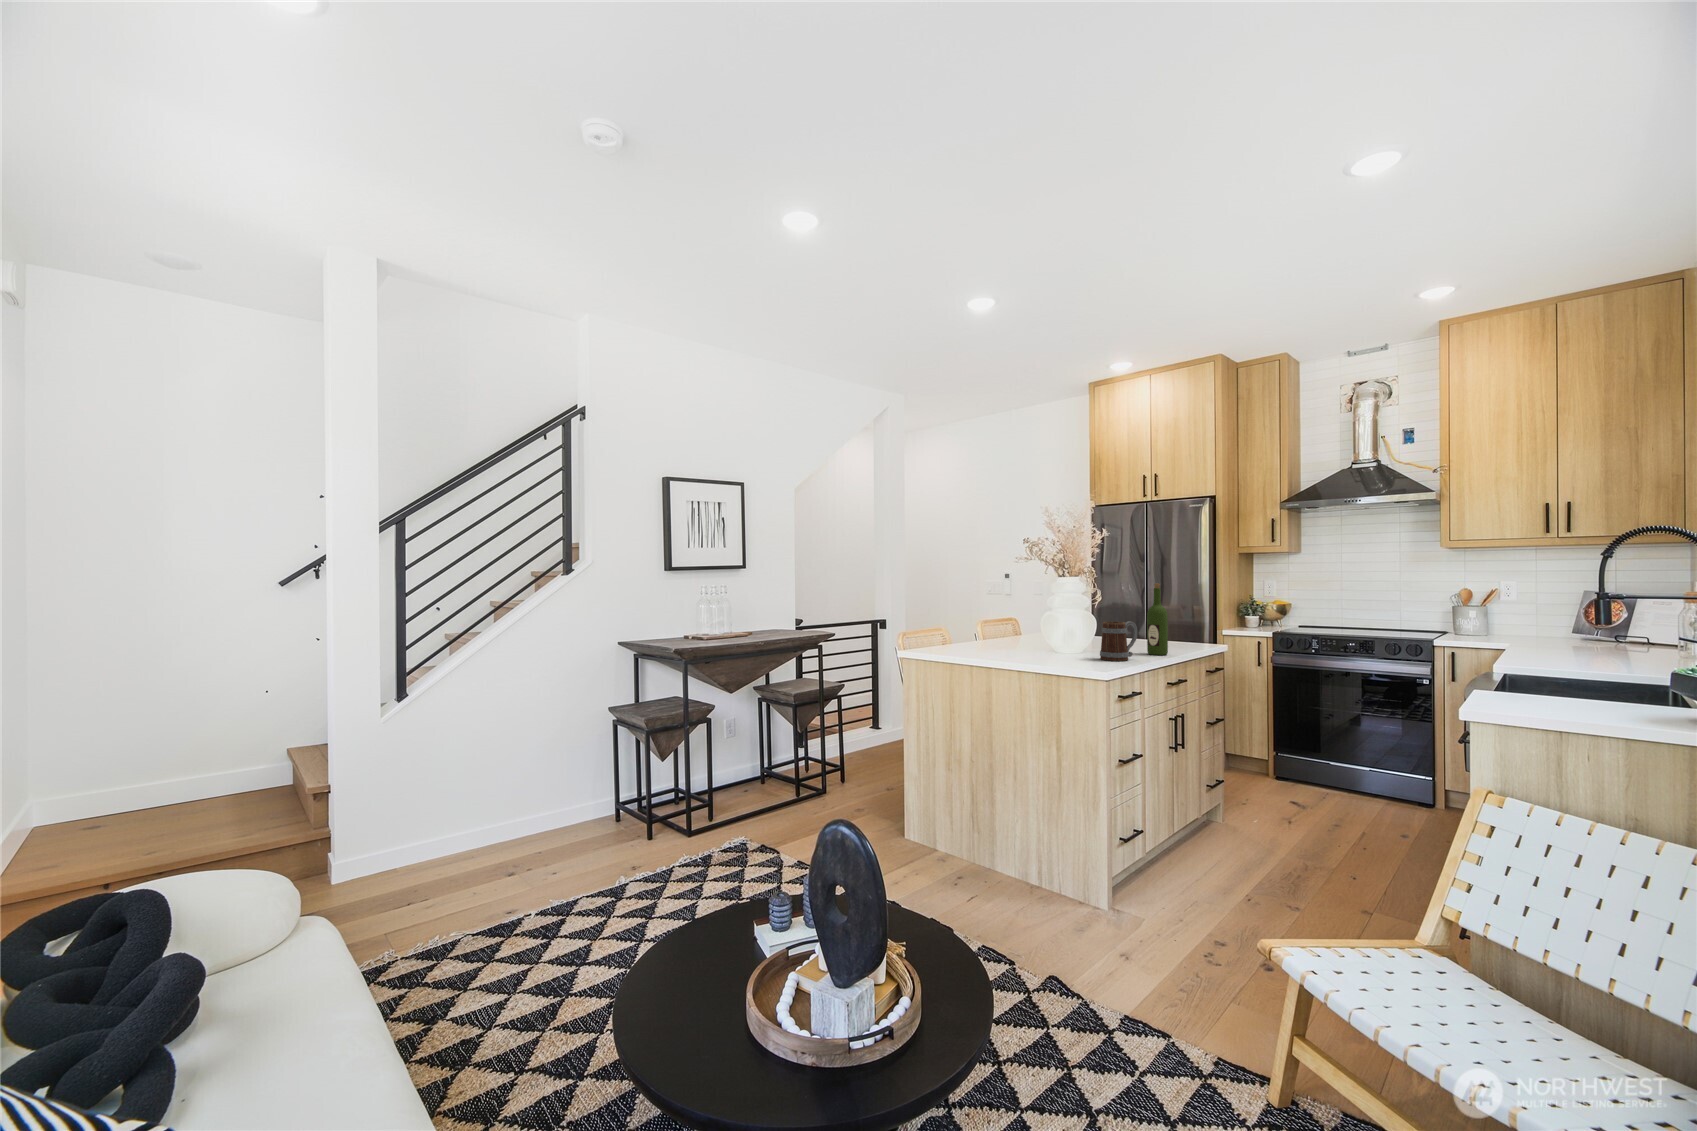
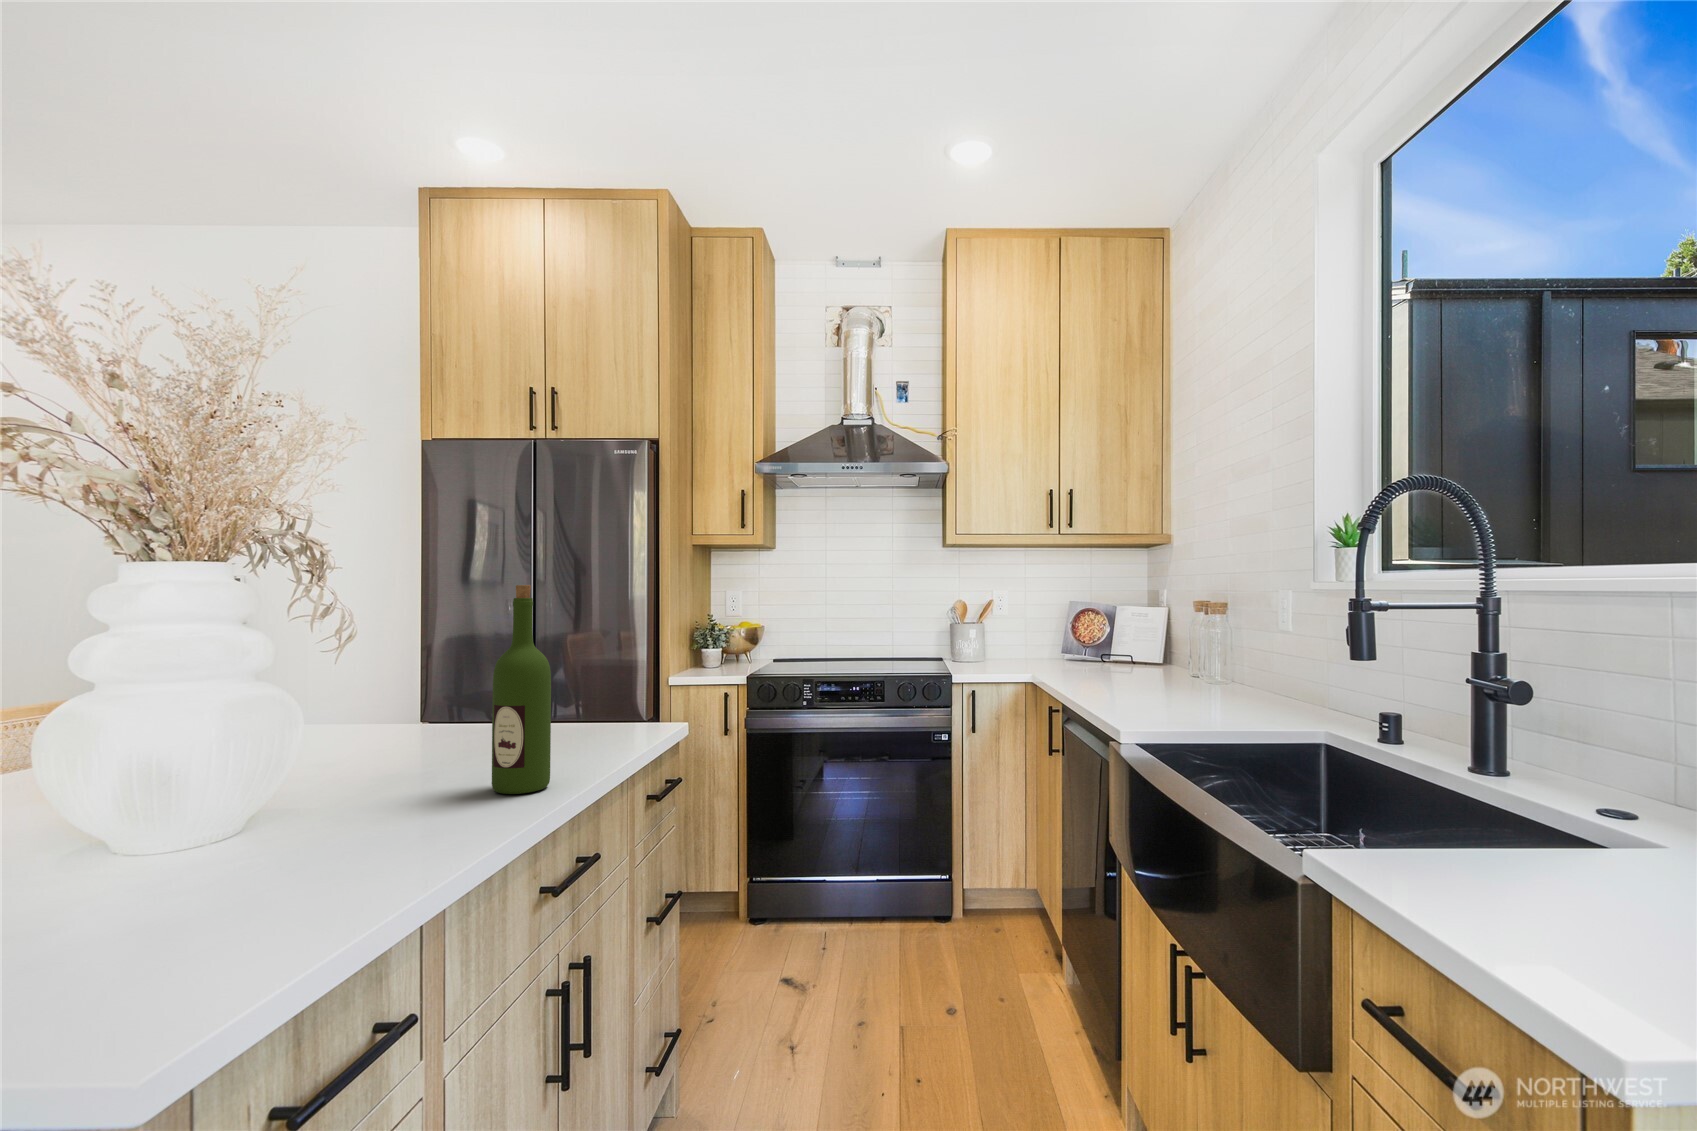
mug: present [1100,621,1137,661] -> none [281,711,442,874]

